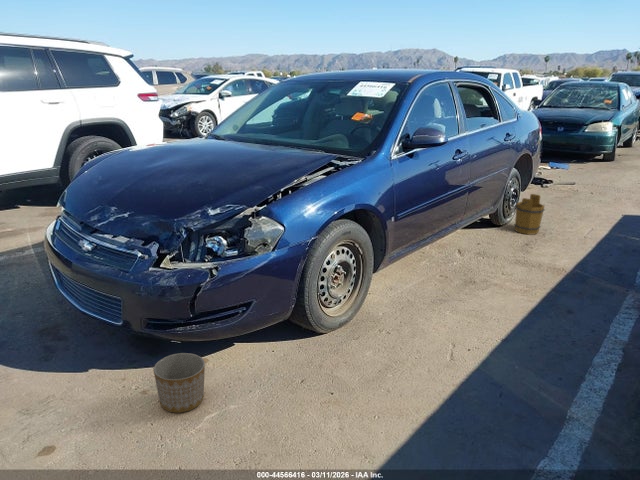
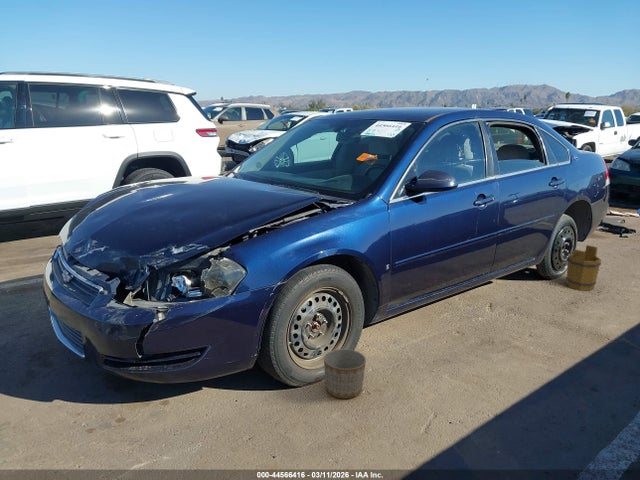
planter: present [154,353,205,413] -> present [324,349,366,399]

